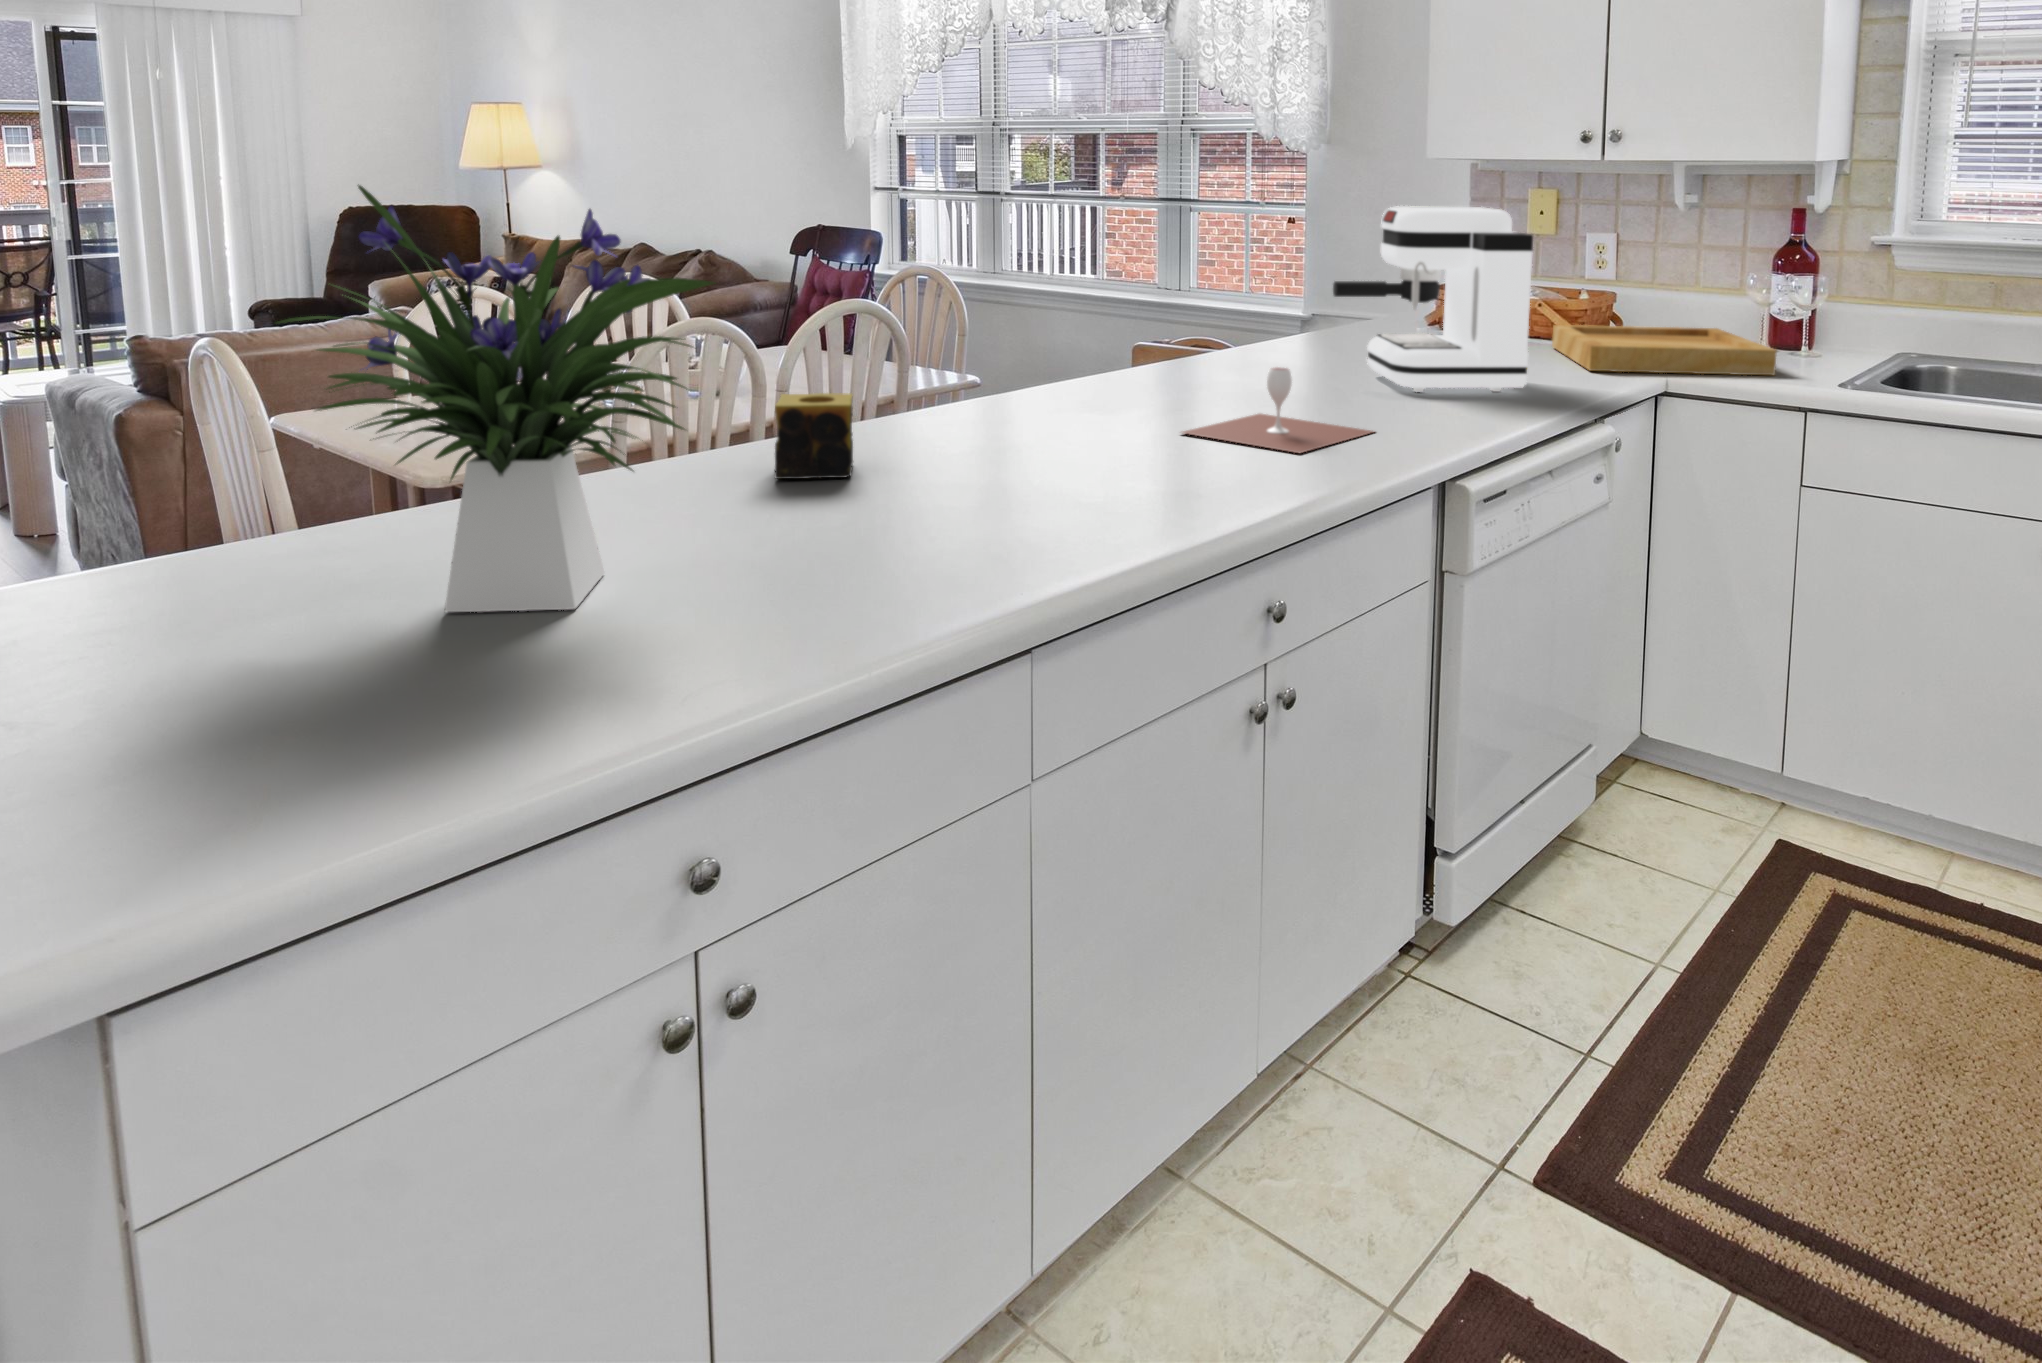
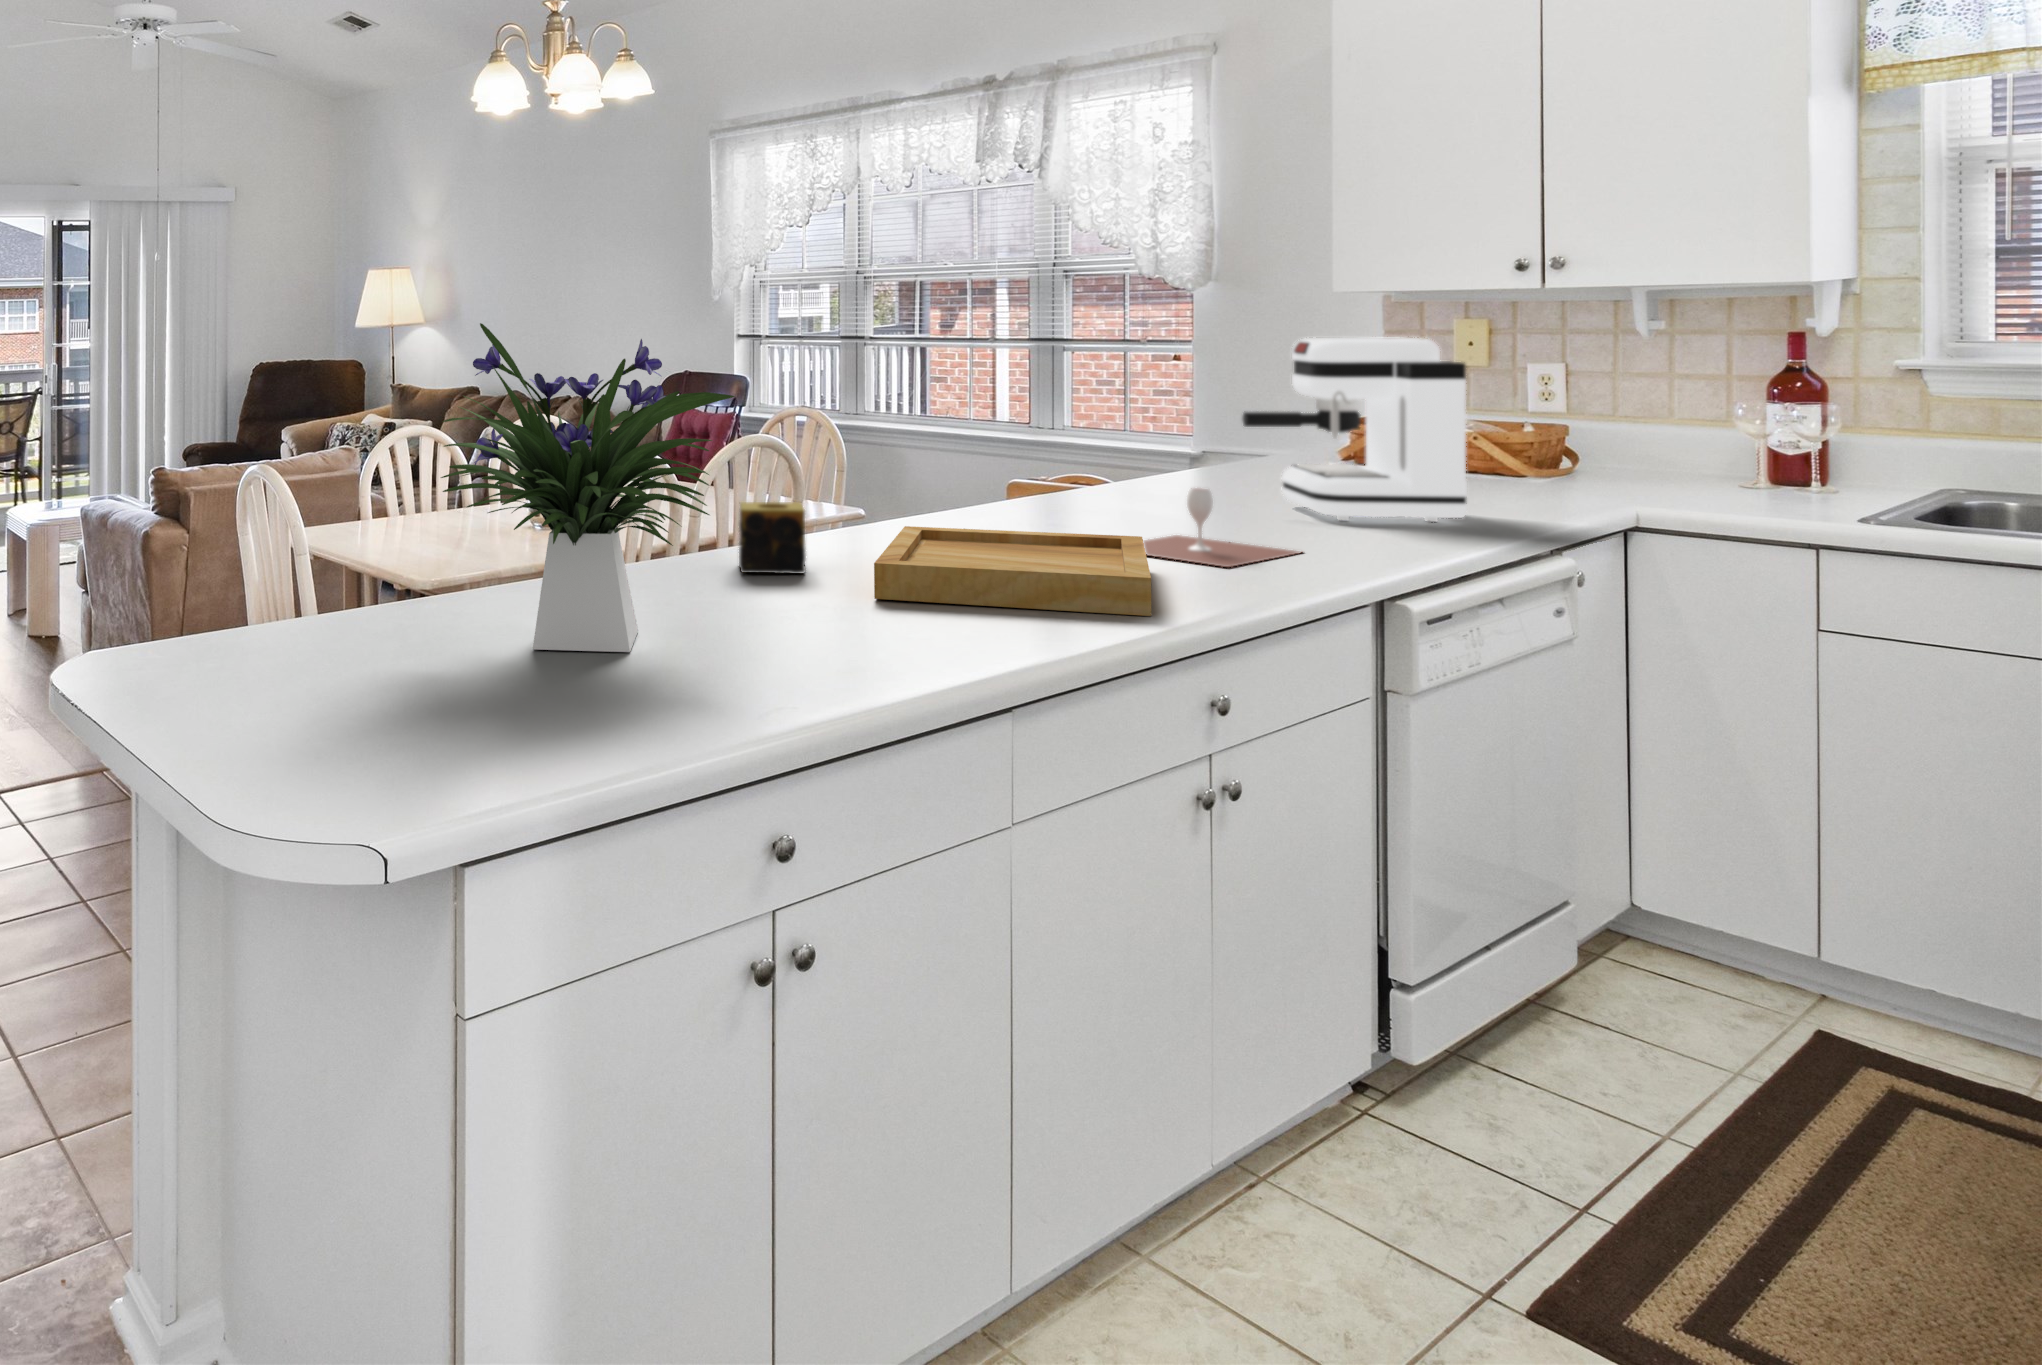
tray: present [1552,325,1776,375] -> present [874,526,1151,616]

